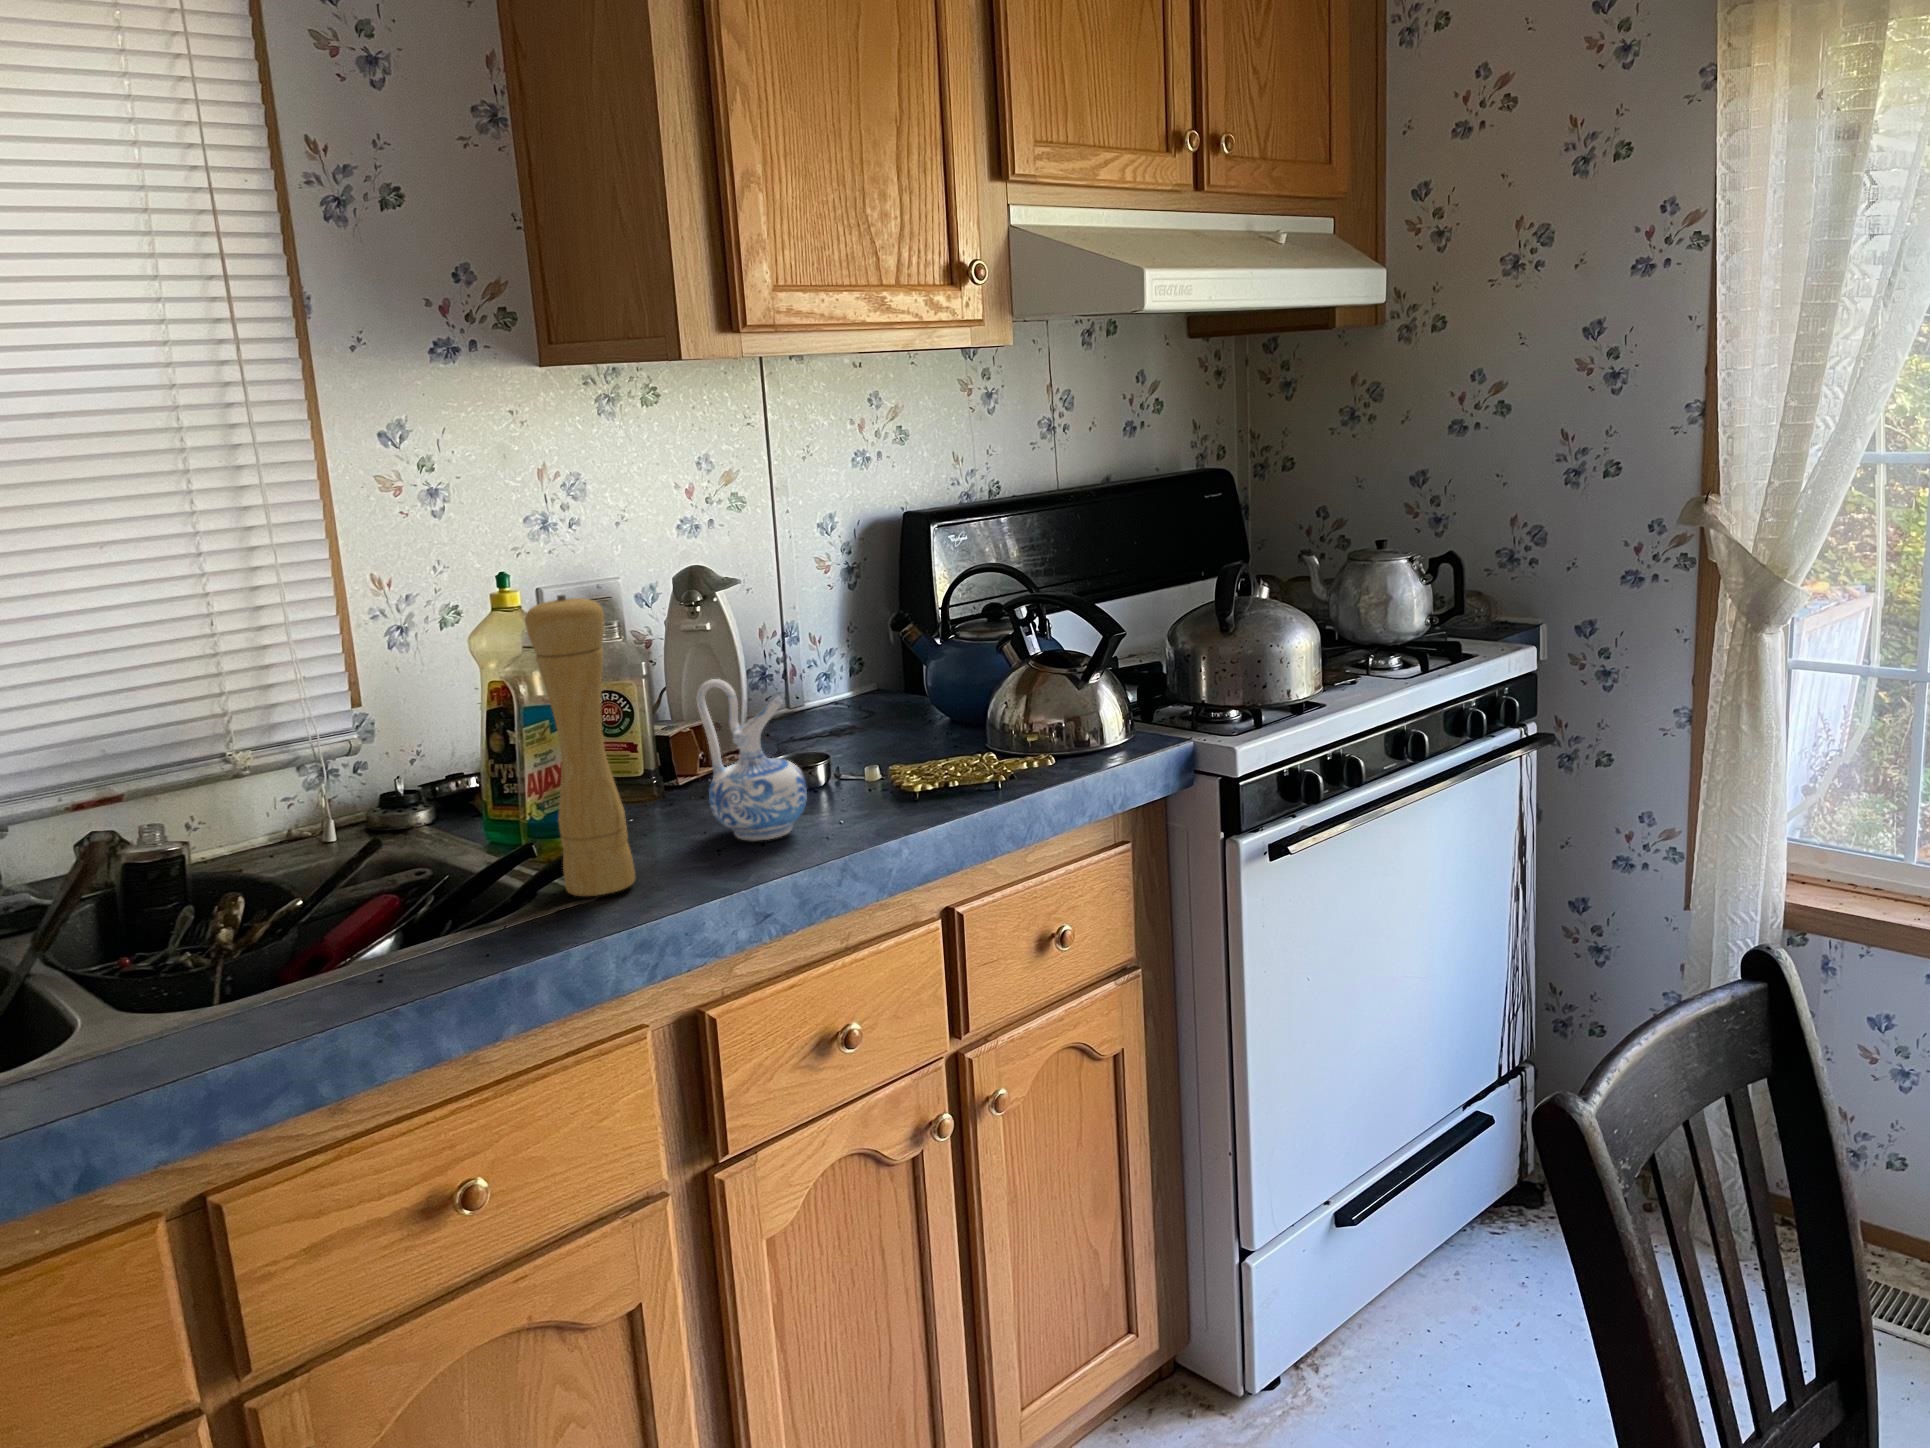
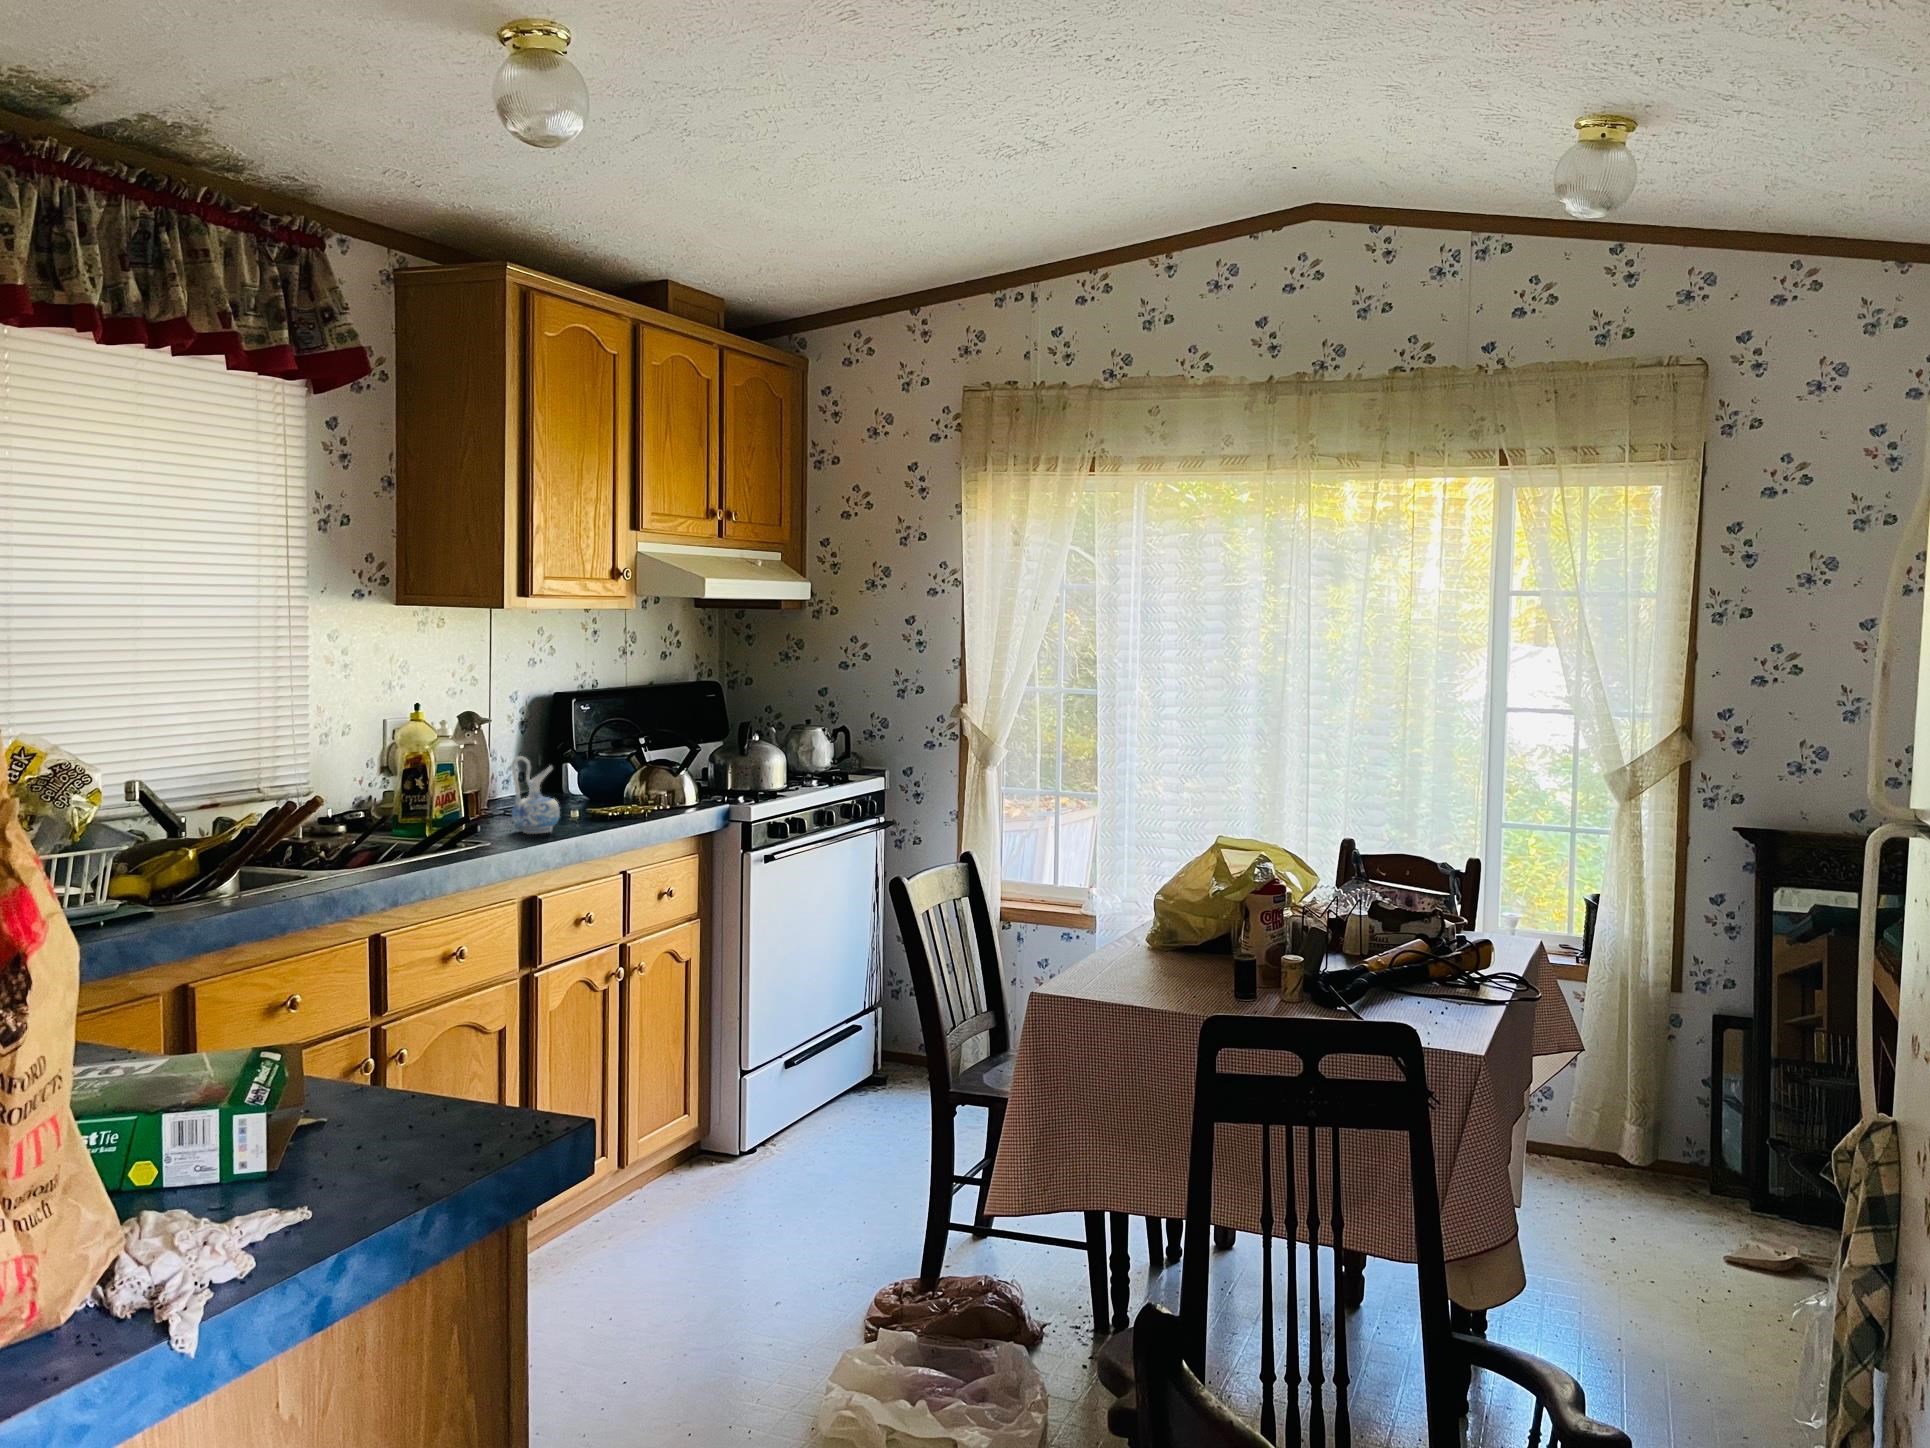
pepper mill: present [525,595,635,896] -> none [458,709,496,846]

